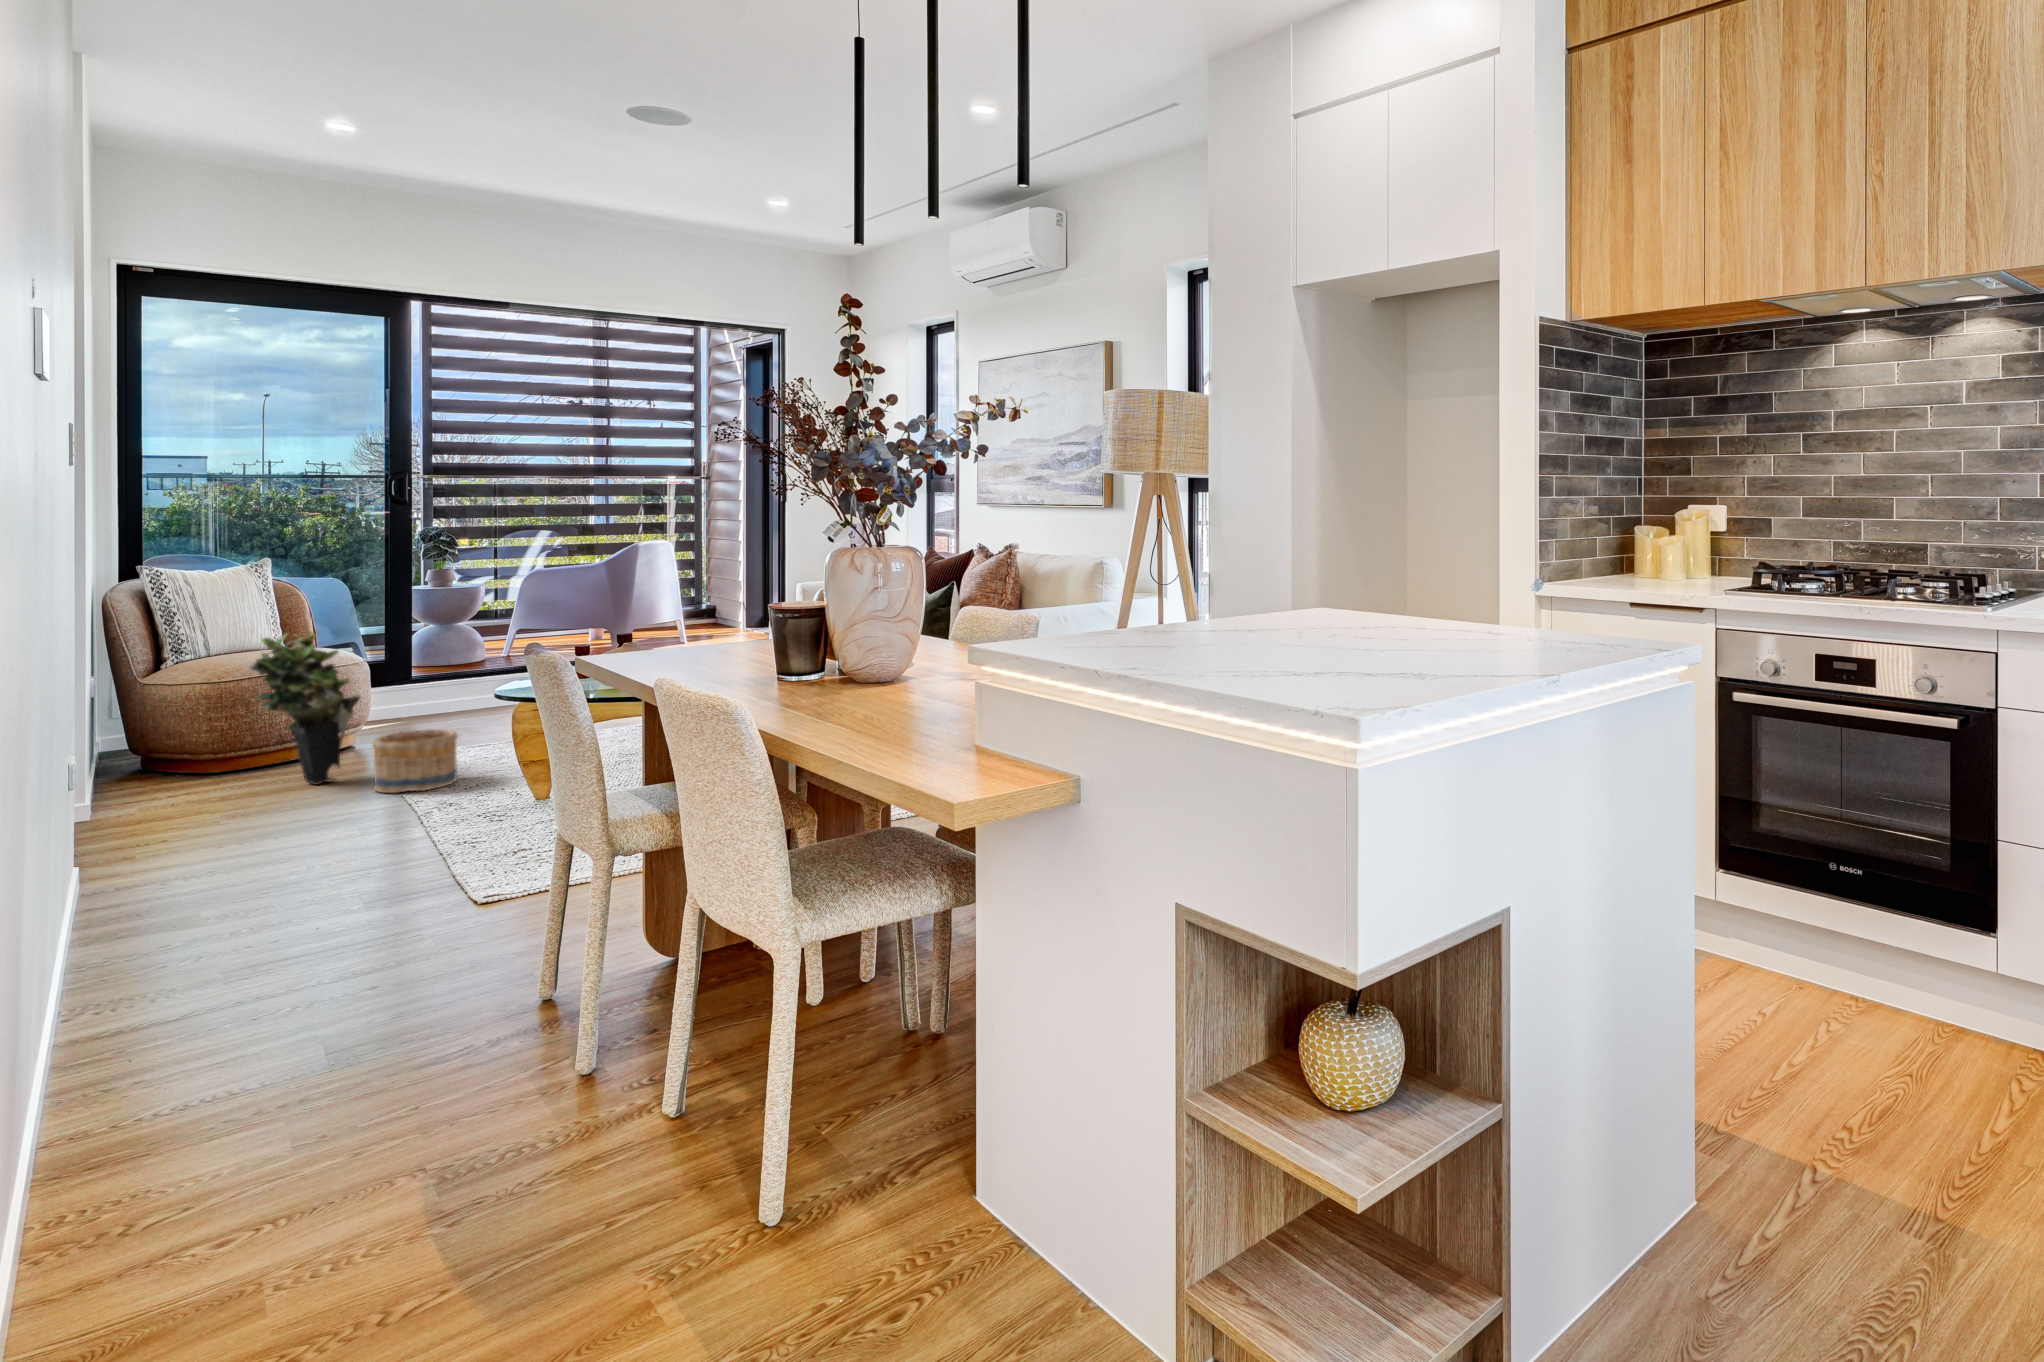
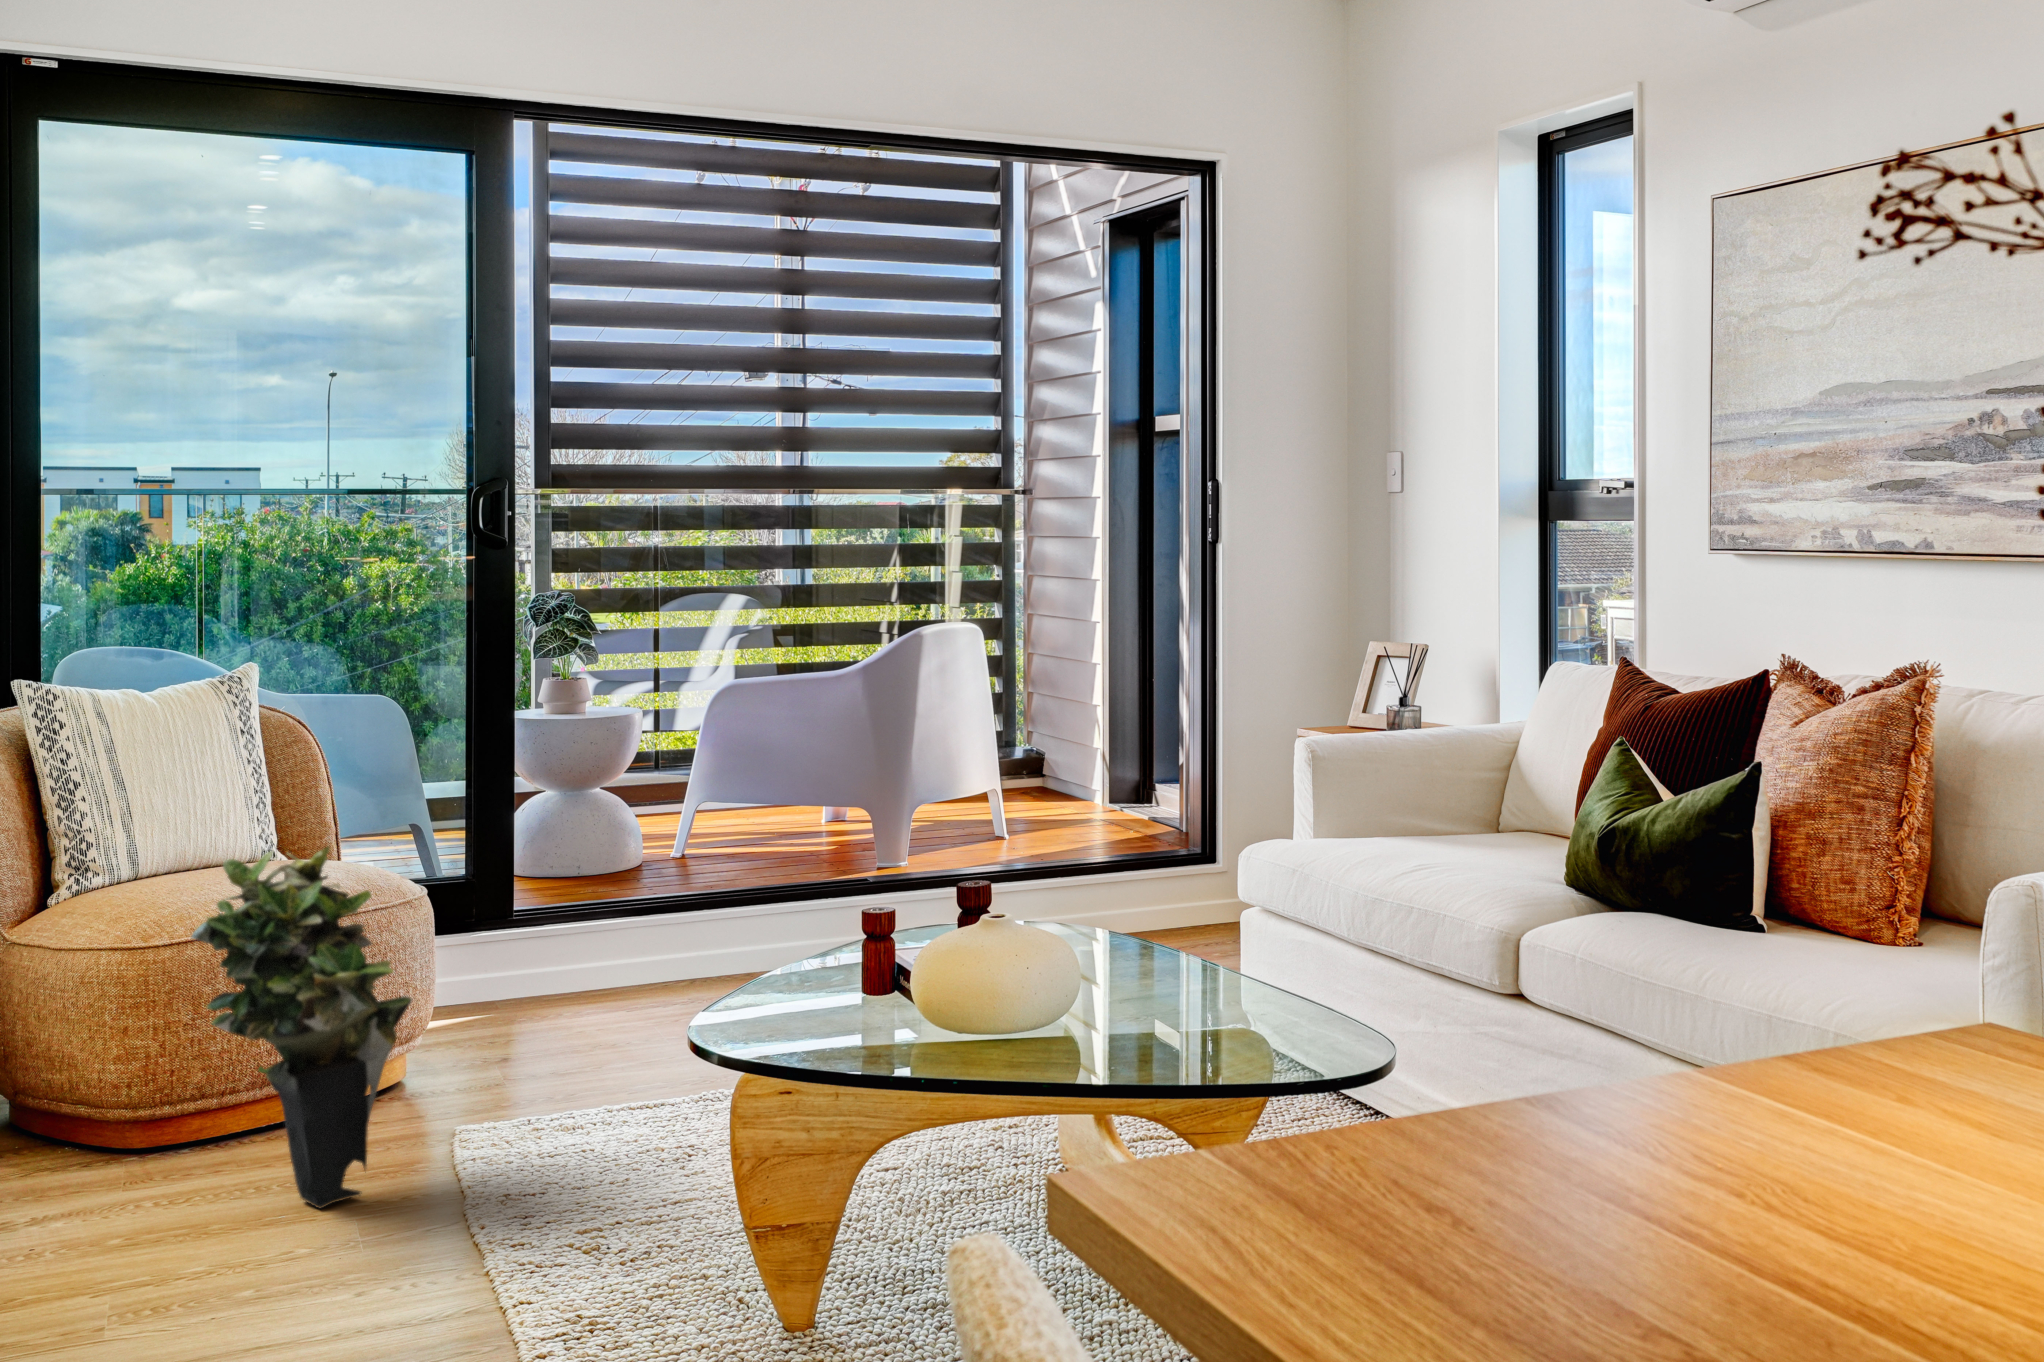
basket: present [373,729,457,793] -> none [431,1094,607,1265]

